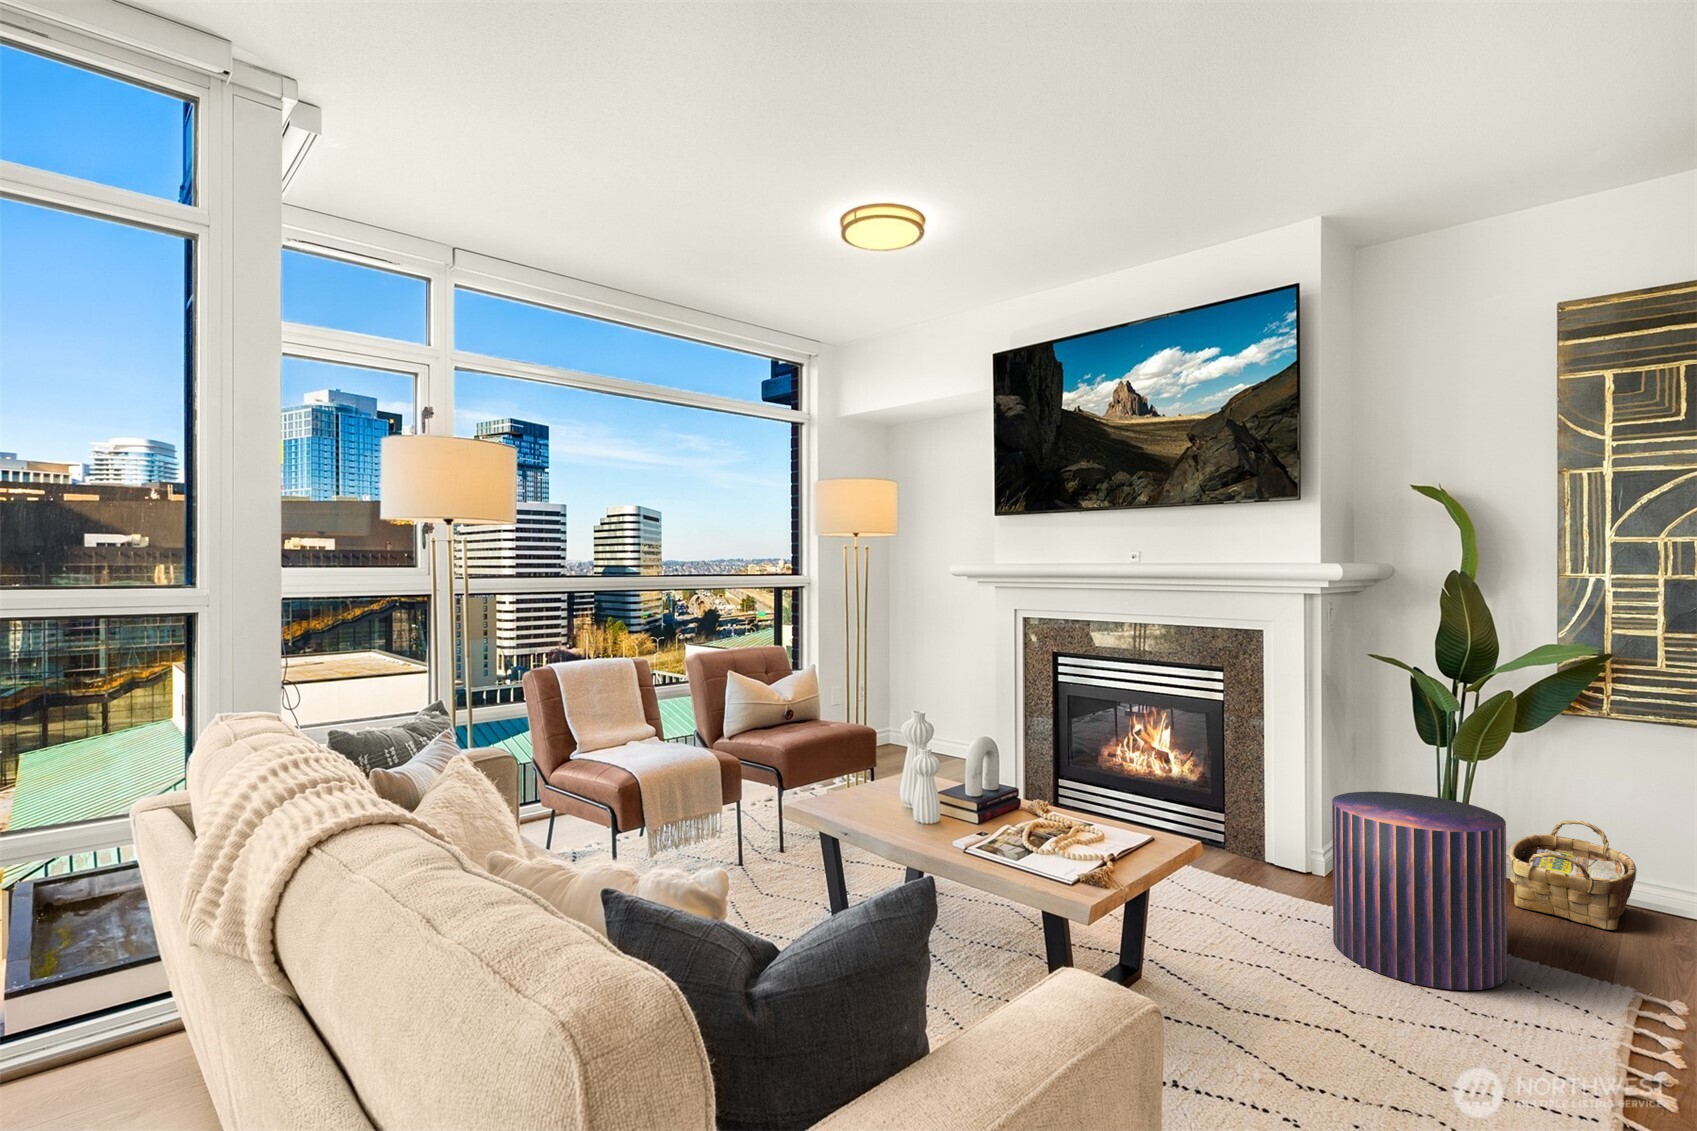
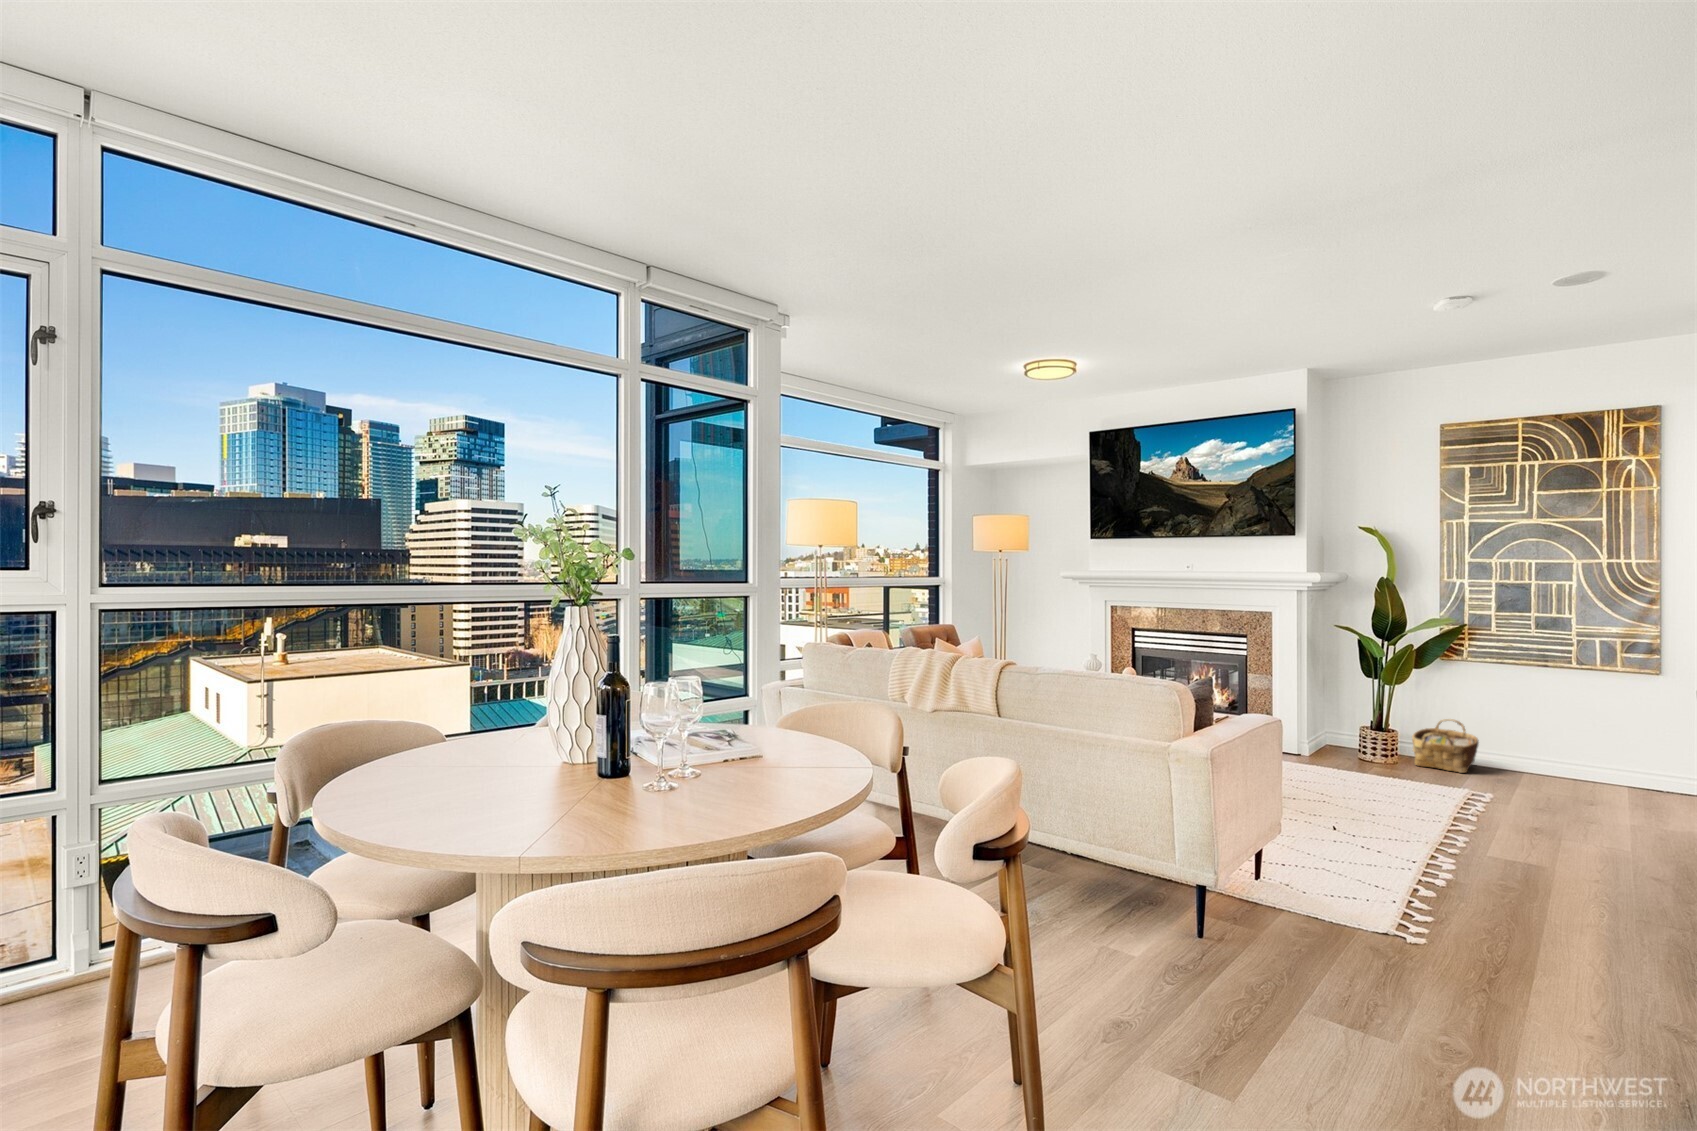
pouf: present [1332,792,1507,990] -> none [1319,700,1409,793]

